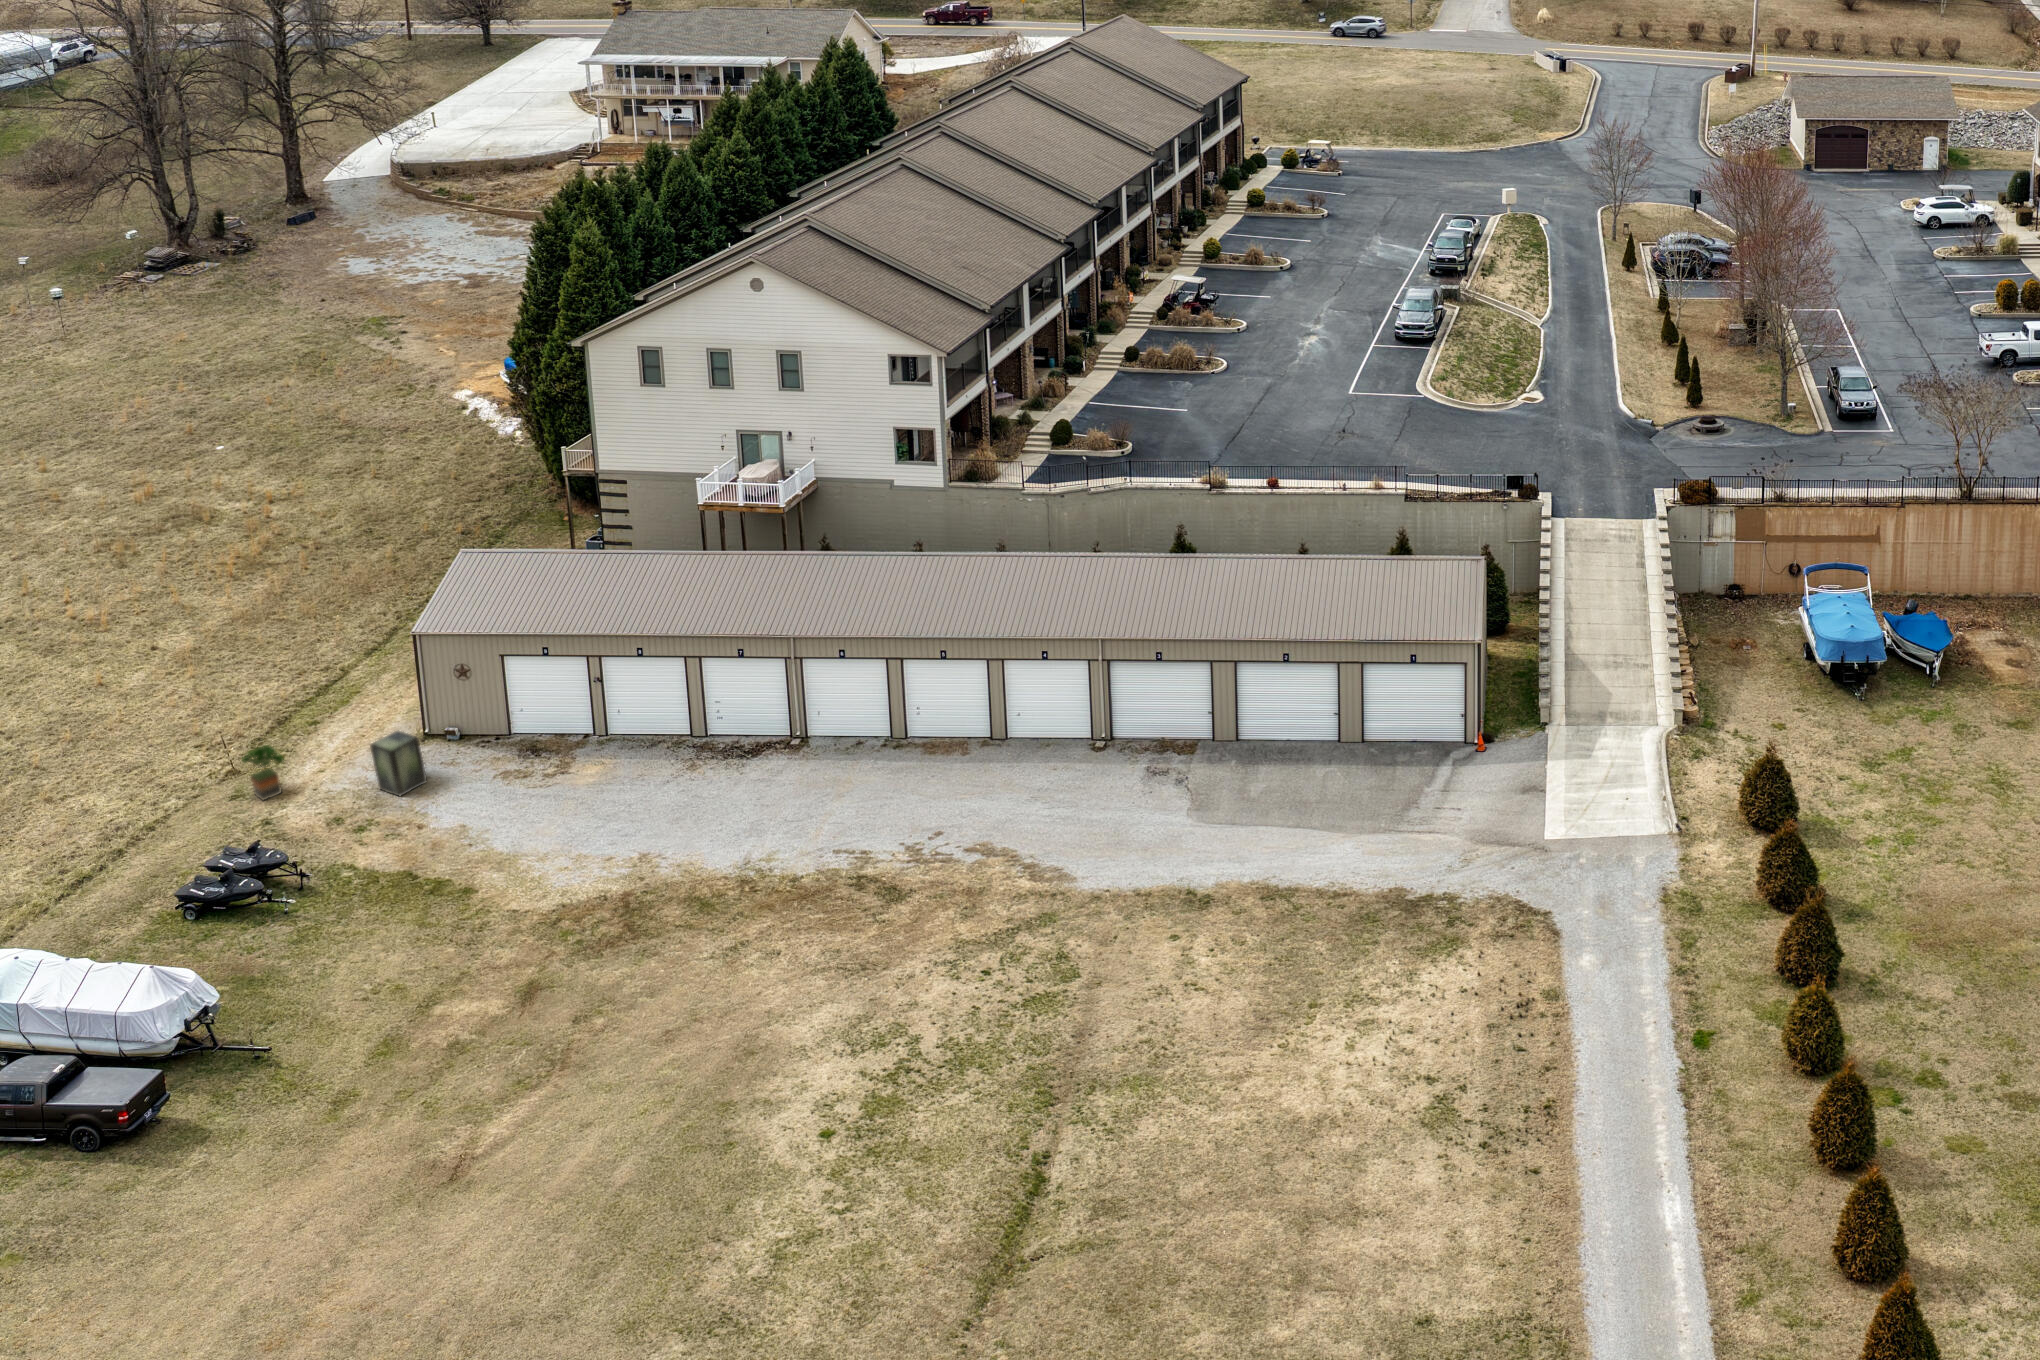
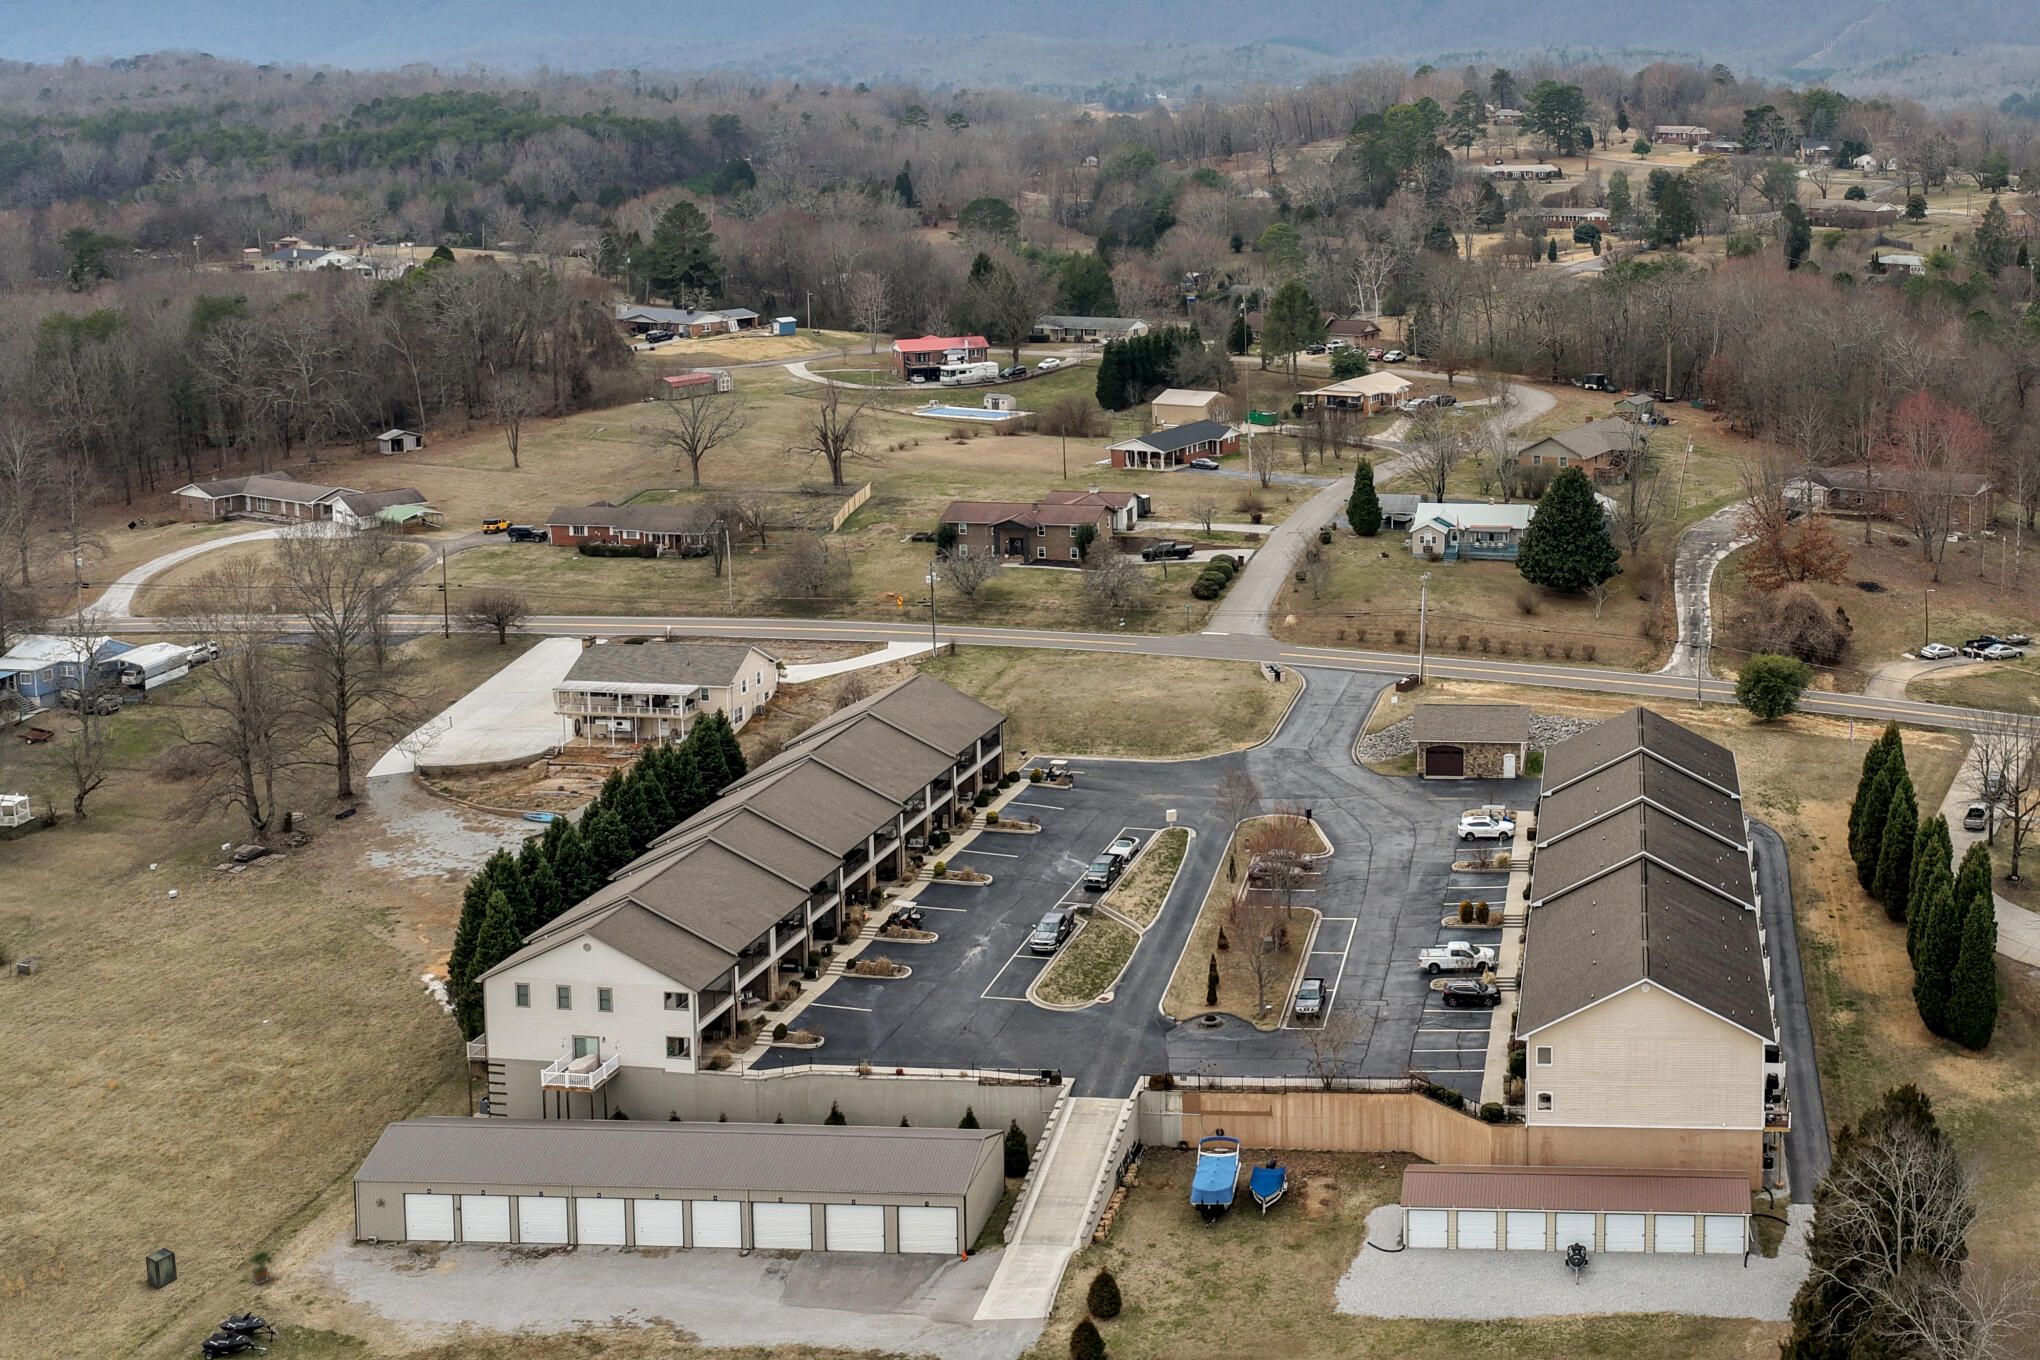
storage box: present [370,731,427,796] -> present [146,1248,177,1289]

